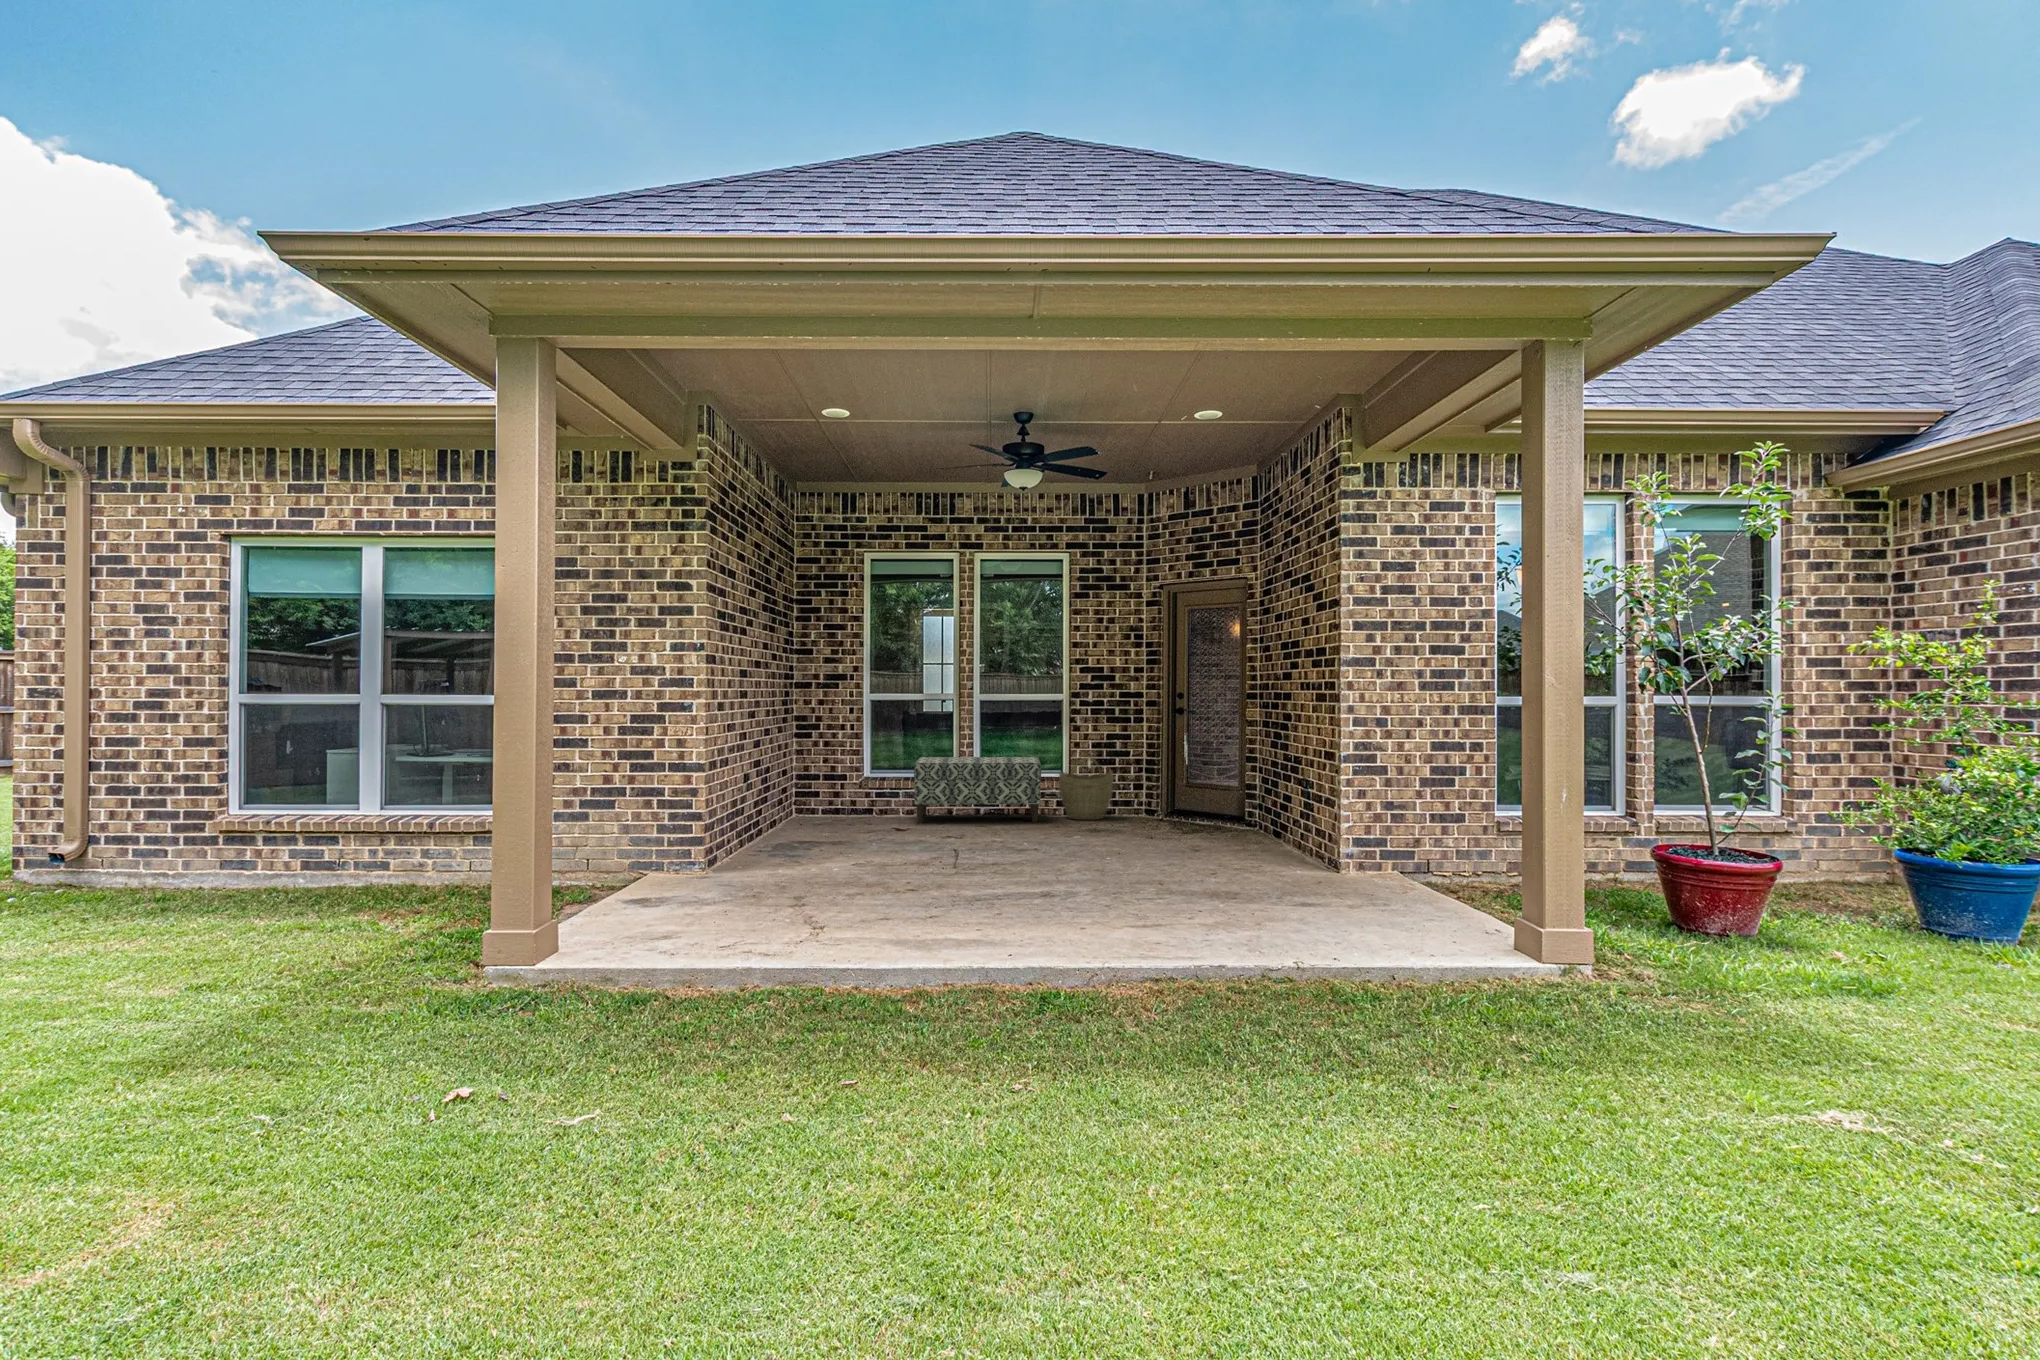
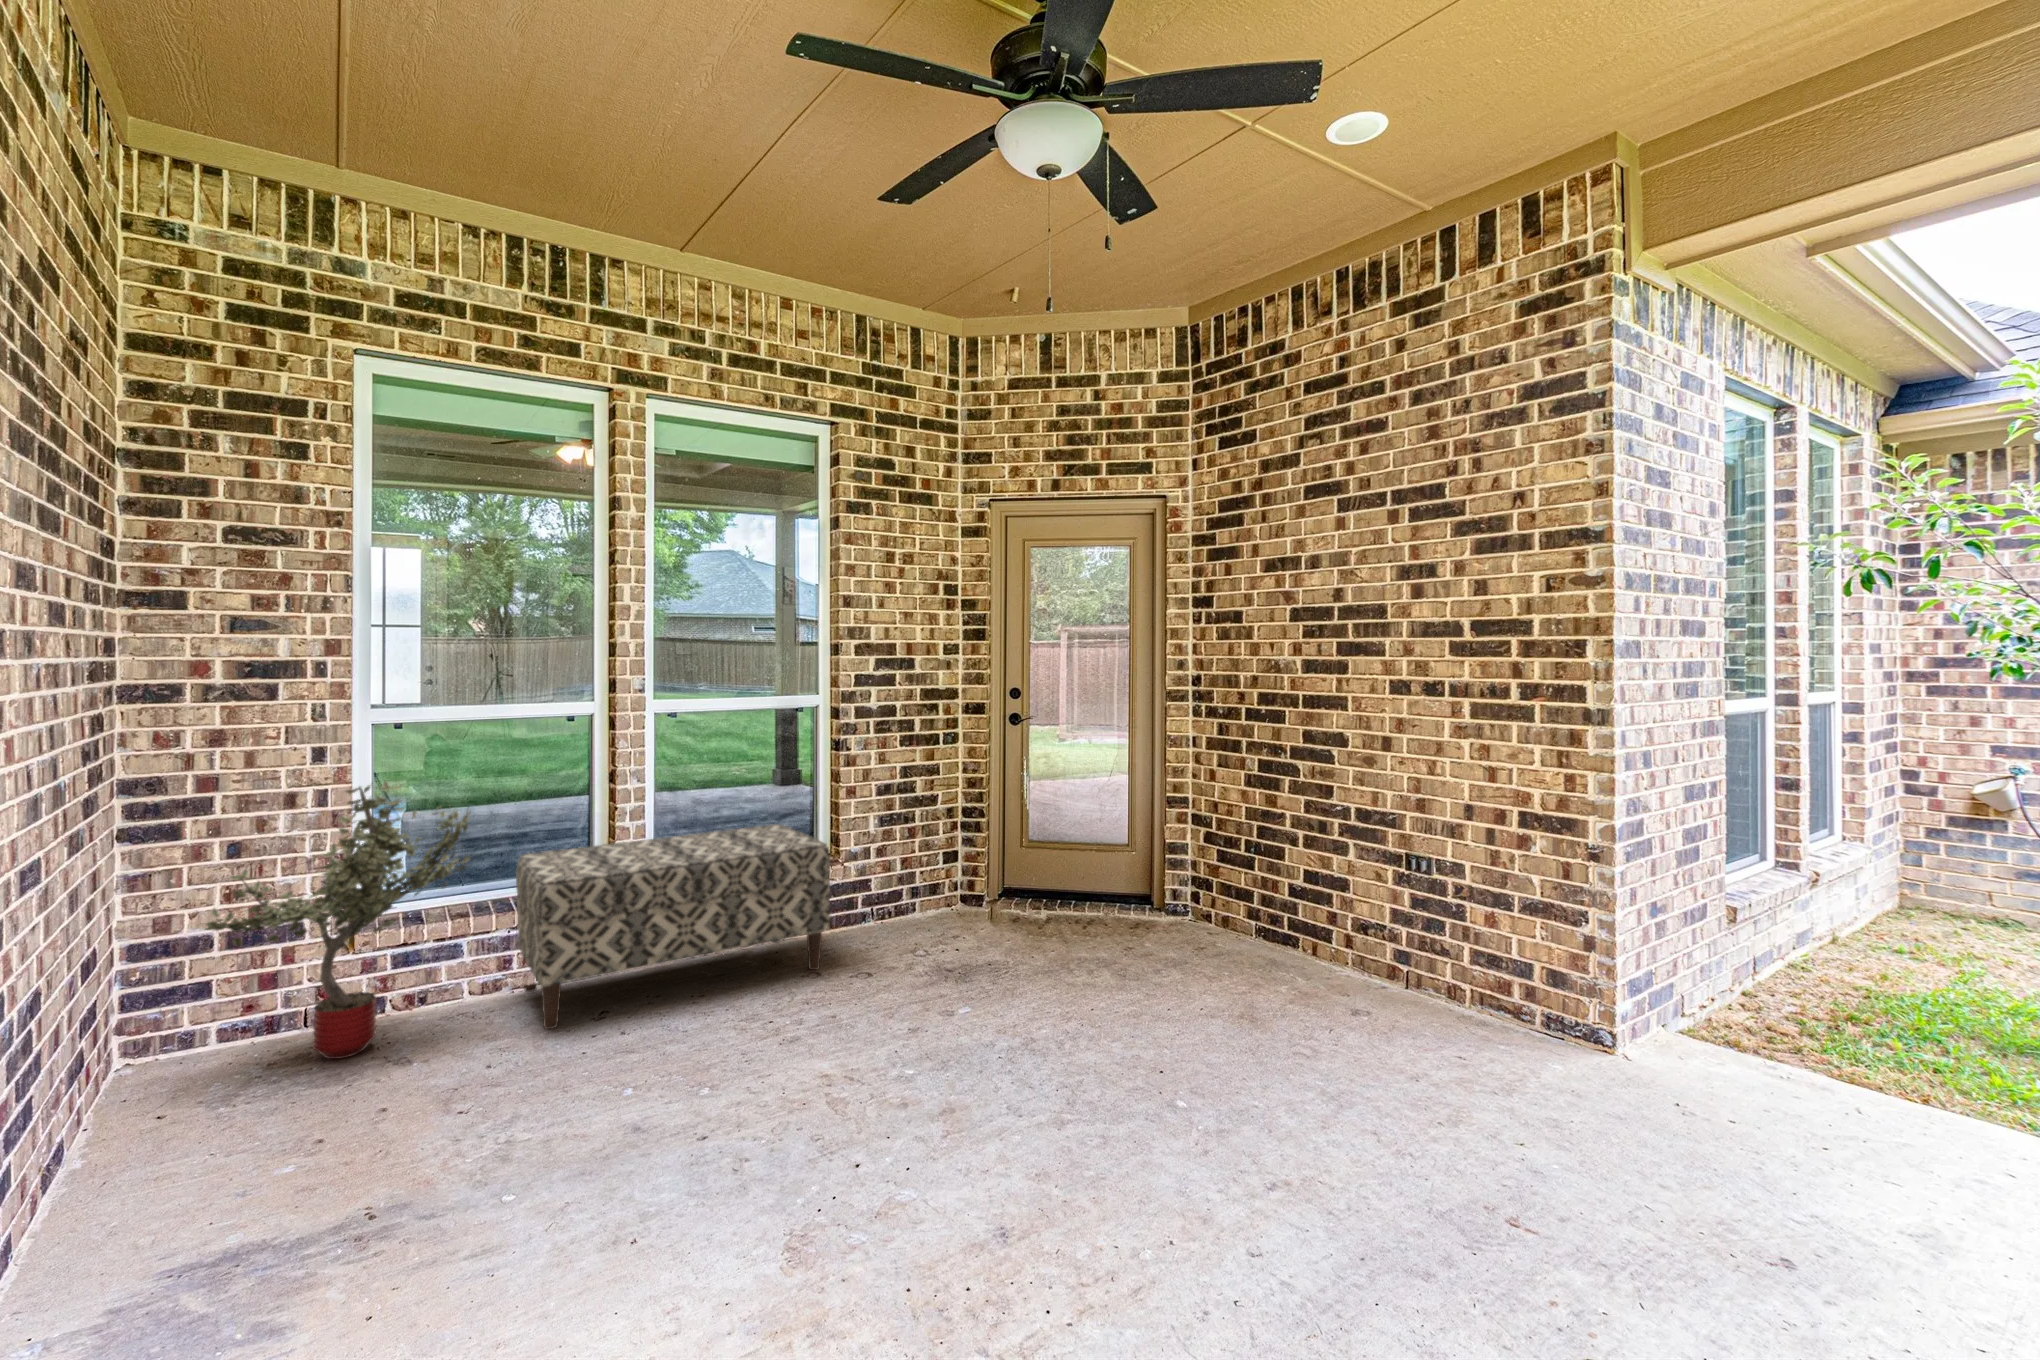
potted tree: none [813,720,896,821] -> present [205,780,471,1059]
woven basket: present [1059,756,1113,820] -> none [833,811,939,944]

